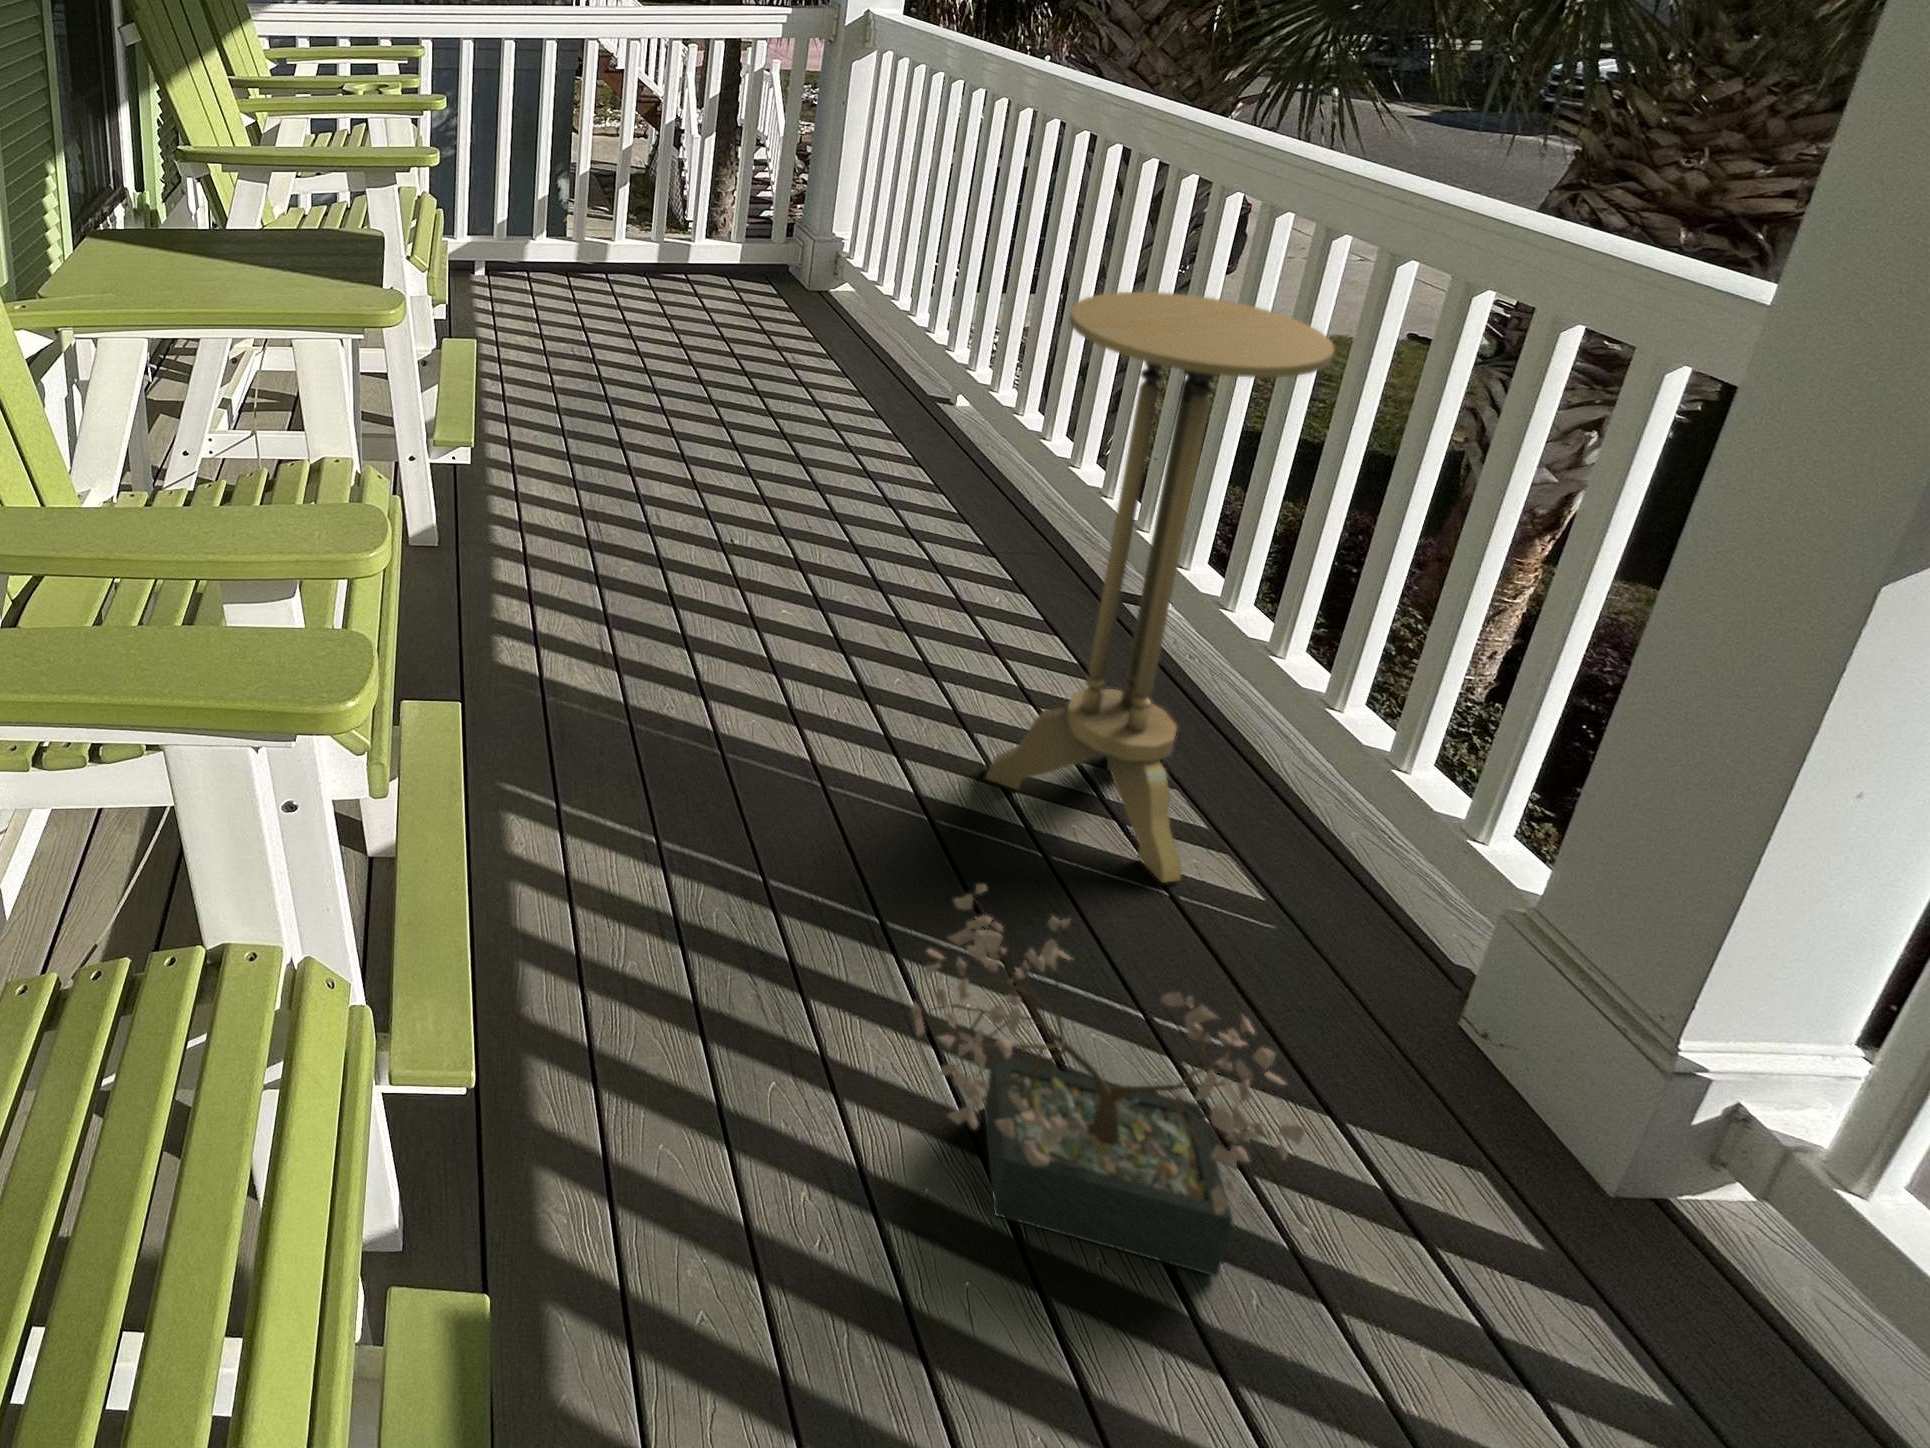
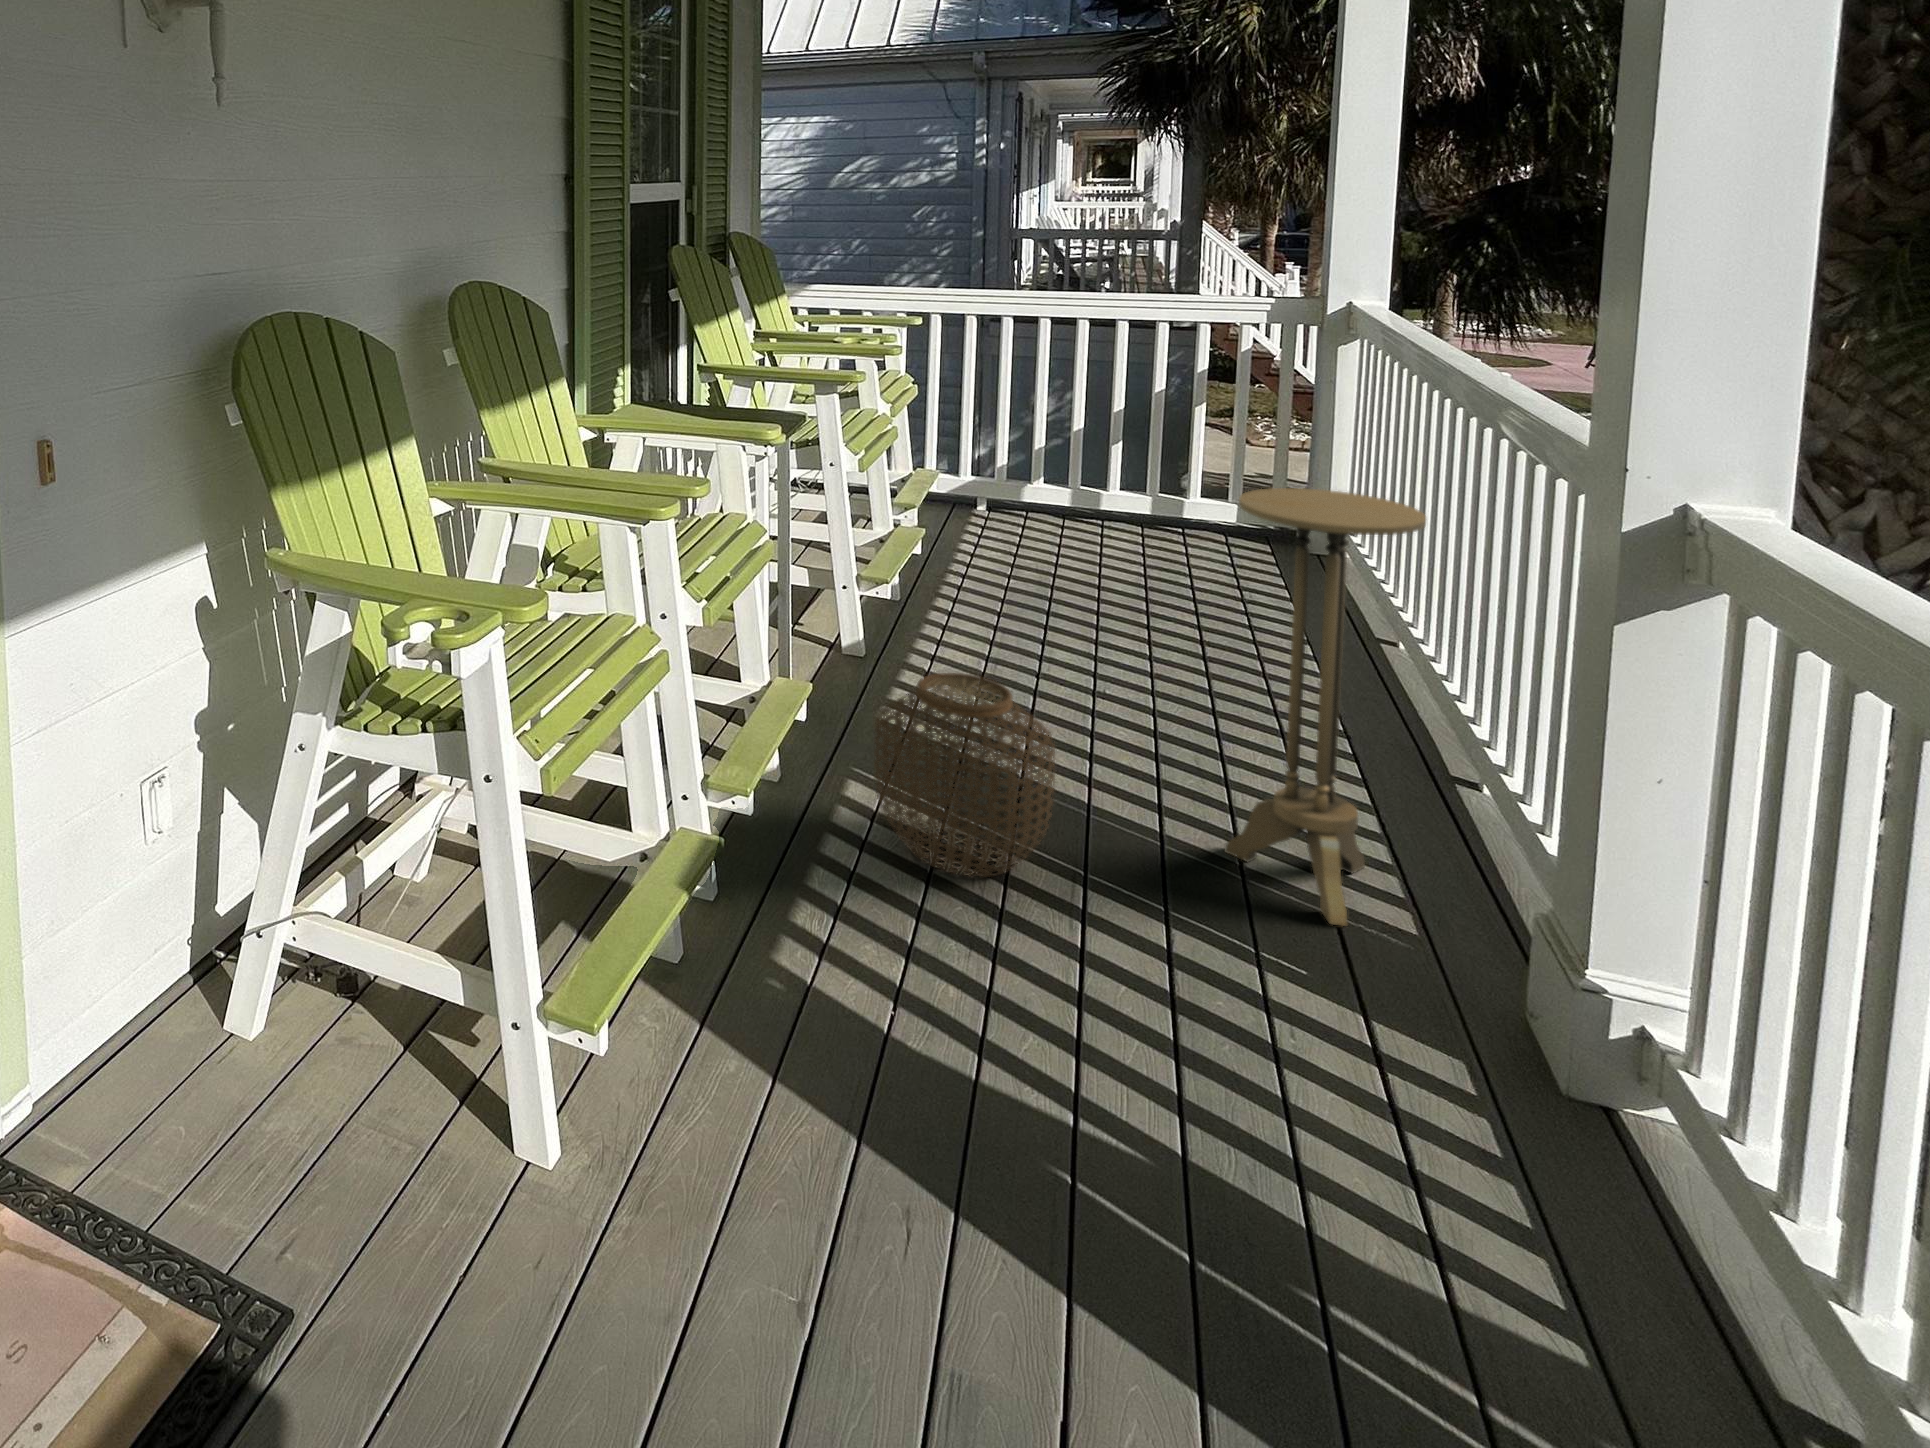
woven basket: none [577,628,851,941] -> present [874,673,1055,877]
decorative plant: present [911,885,1305,1277] -> none [1030,811,1266,1066]

